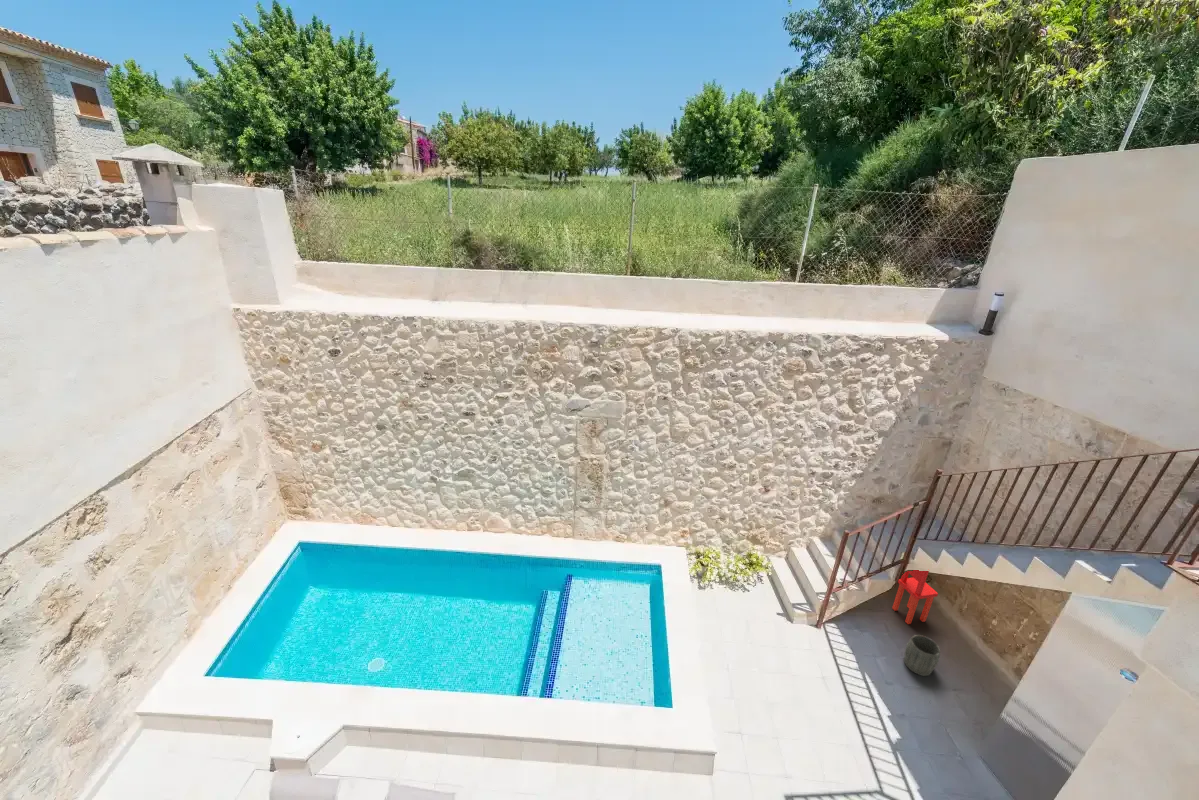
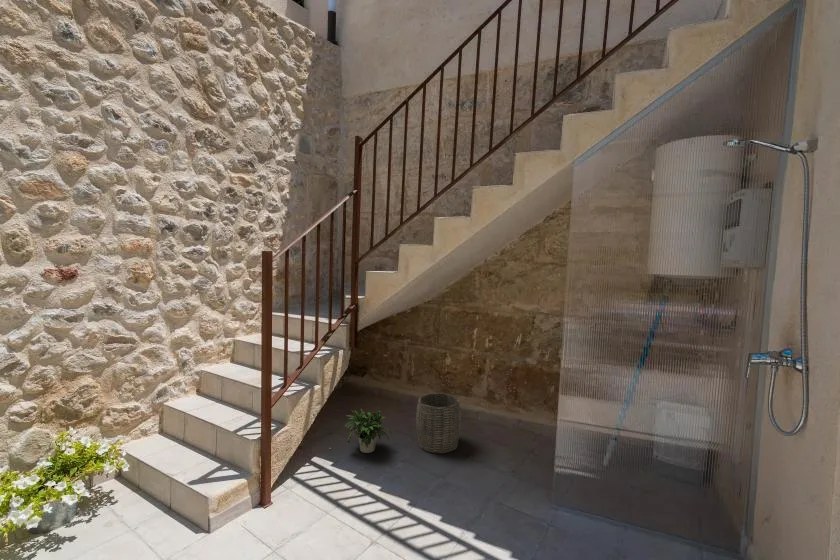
chair: present [892,570,938,624] -> none [351,312,398,414]
potted plant: none [854,613,891,642] -> present [330,409,392,453]

